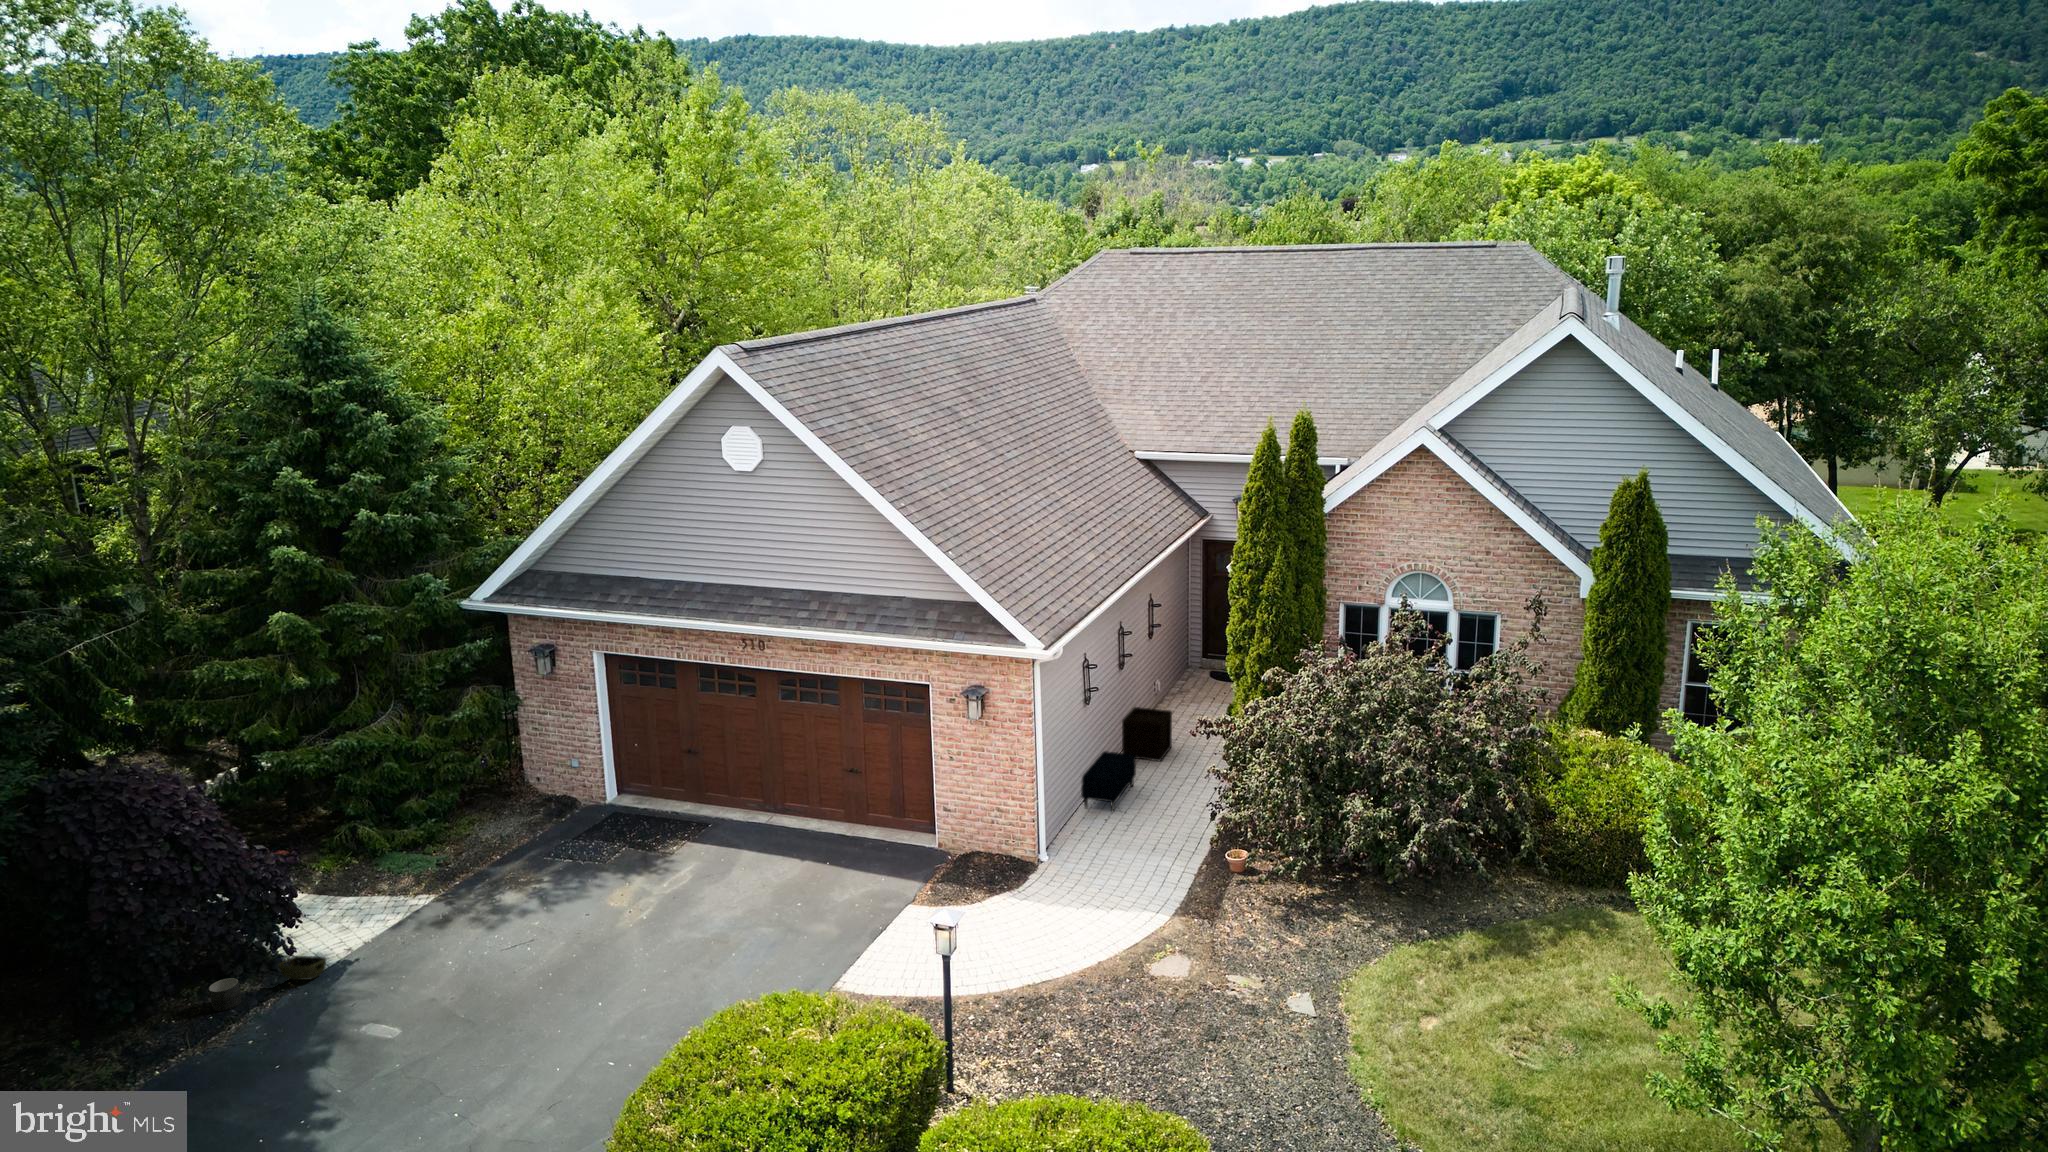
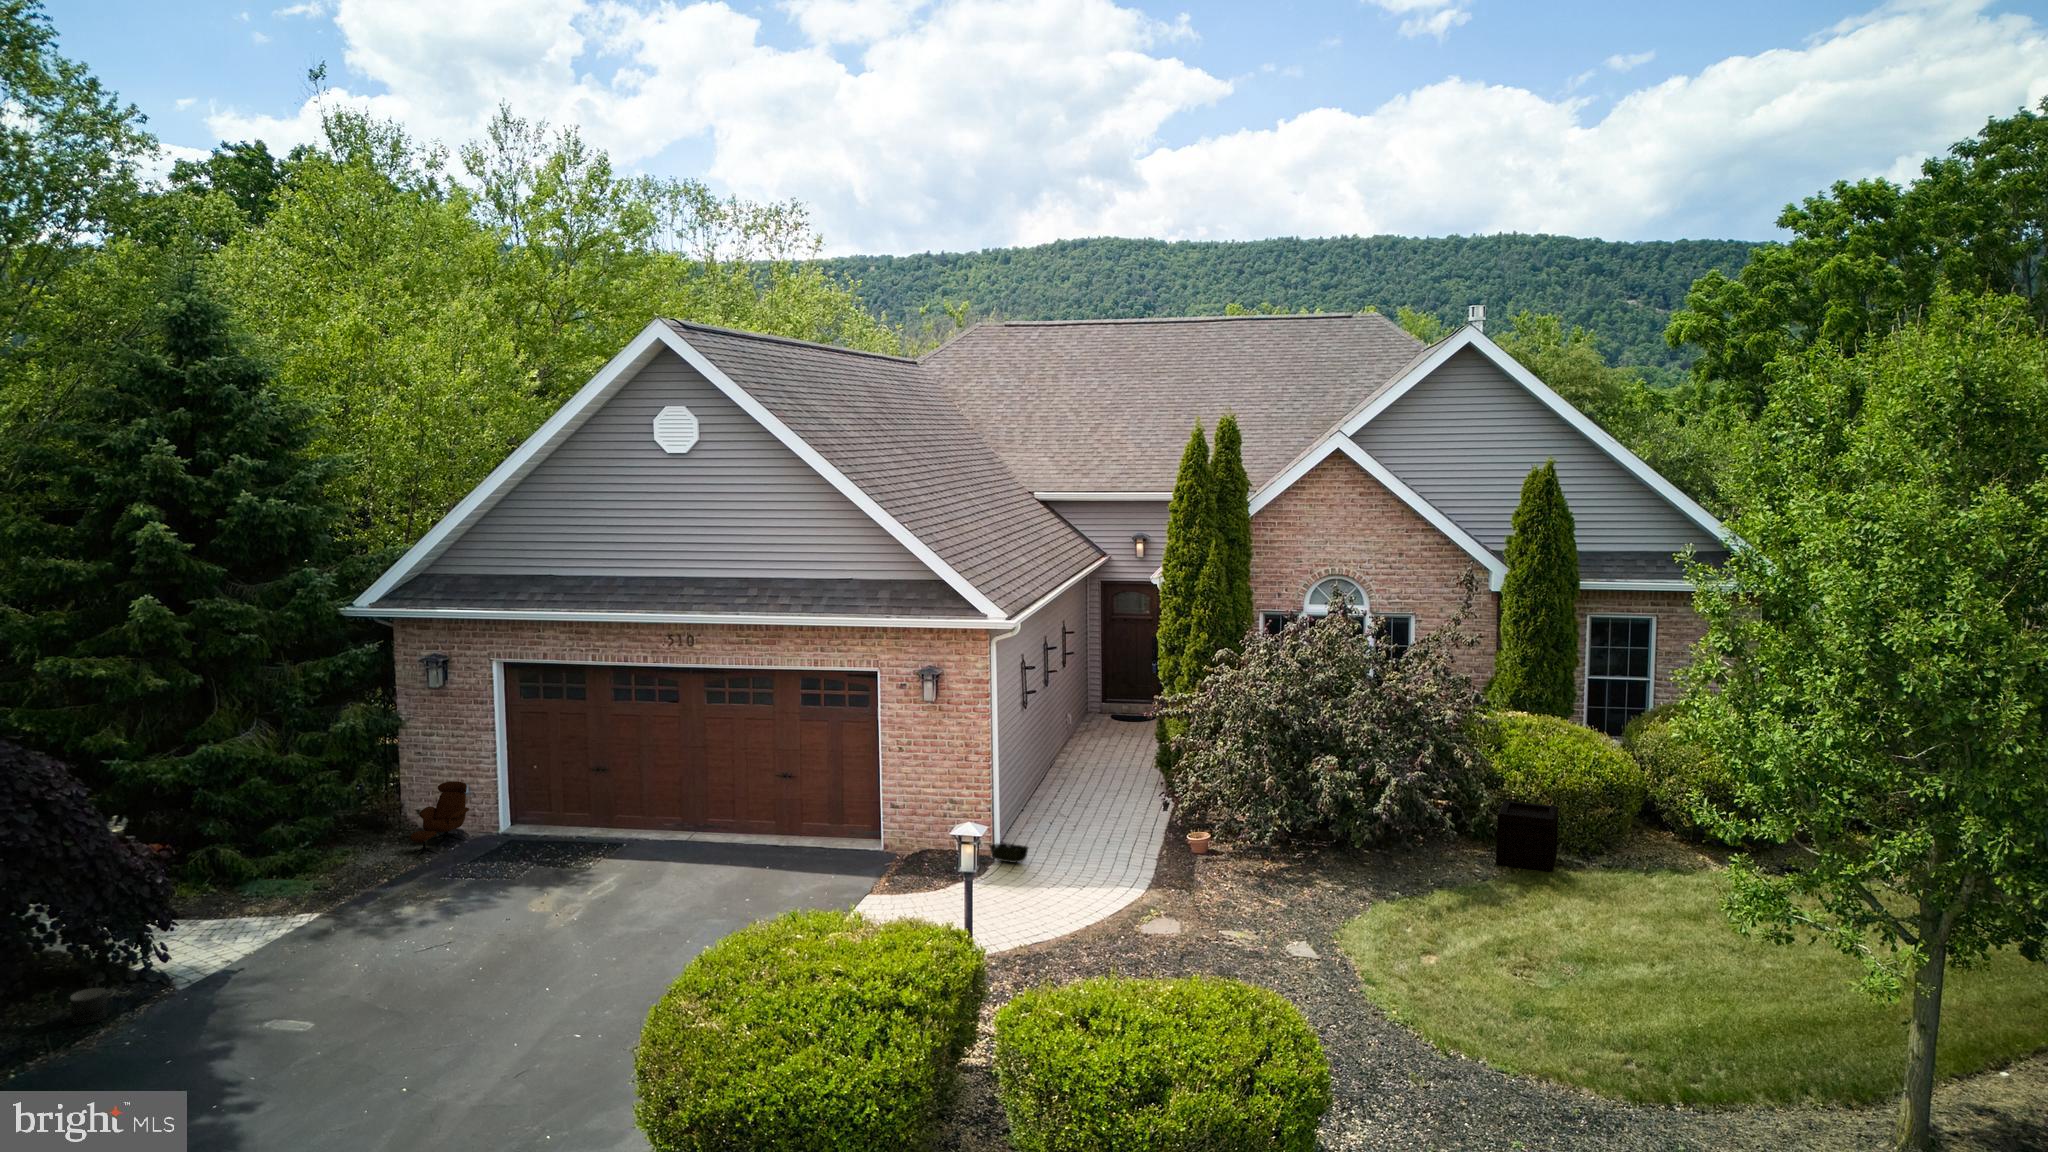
wooden crate: present [1122,707,1172,761] -> present [1496,801,1559,872]
bench: present [1081,751,1136,812] -> none [1022,762,1072,817]
lounge chair: none [525,757,579,831] -> present [410,781,469,858]
woven basket: present [278,956,326,980] -> present [990,843,1028,863]

